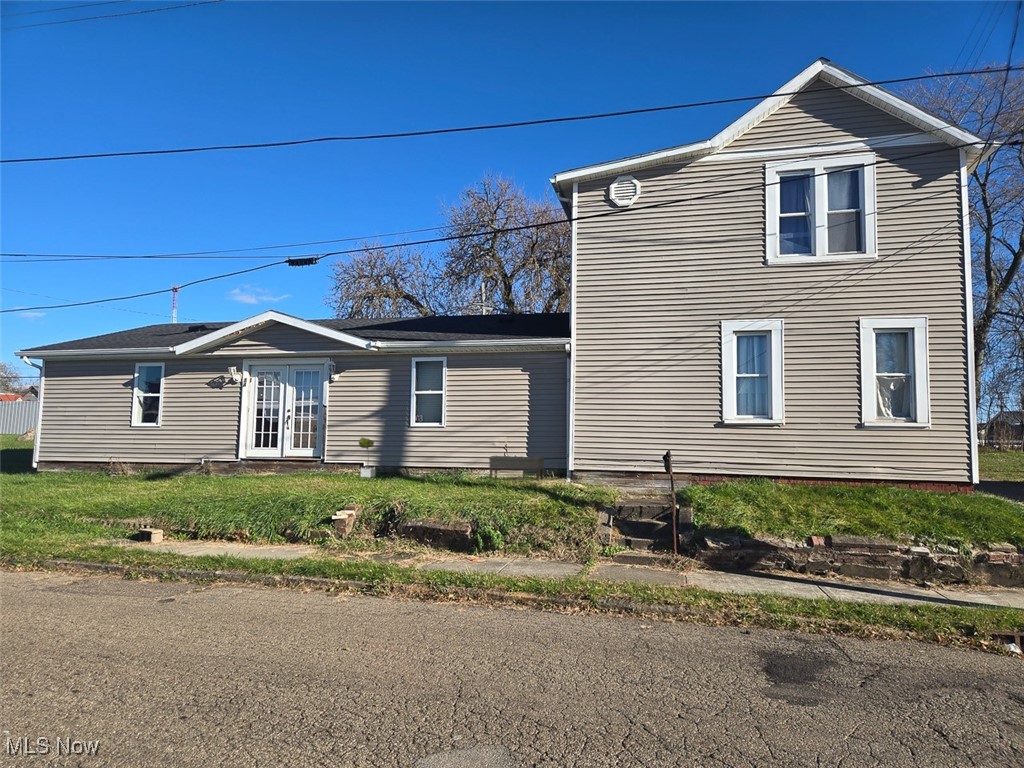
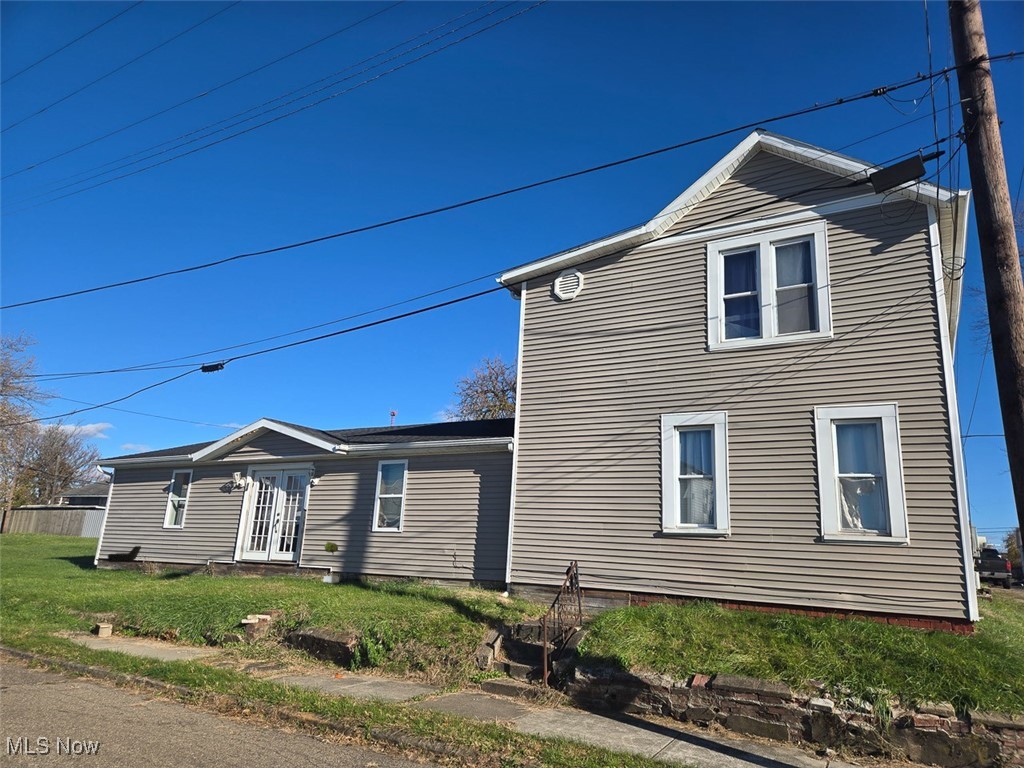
lounge chair: none [63,447,104,474] -> present [108,546,141,570]
bench: present [489,456,544,481] -> none [431,564,488,593]

